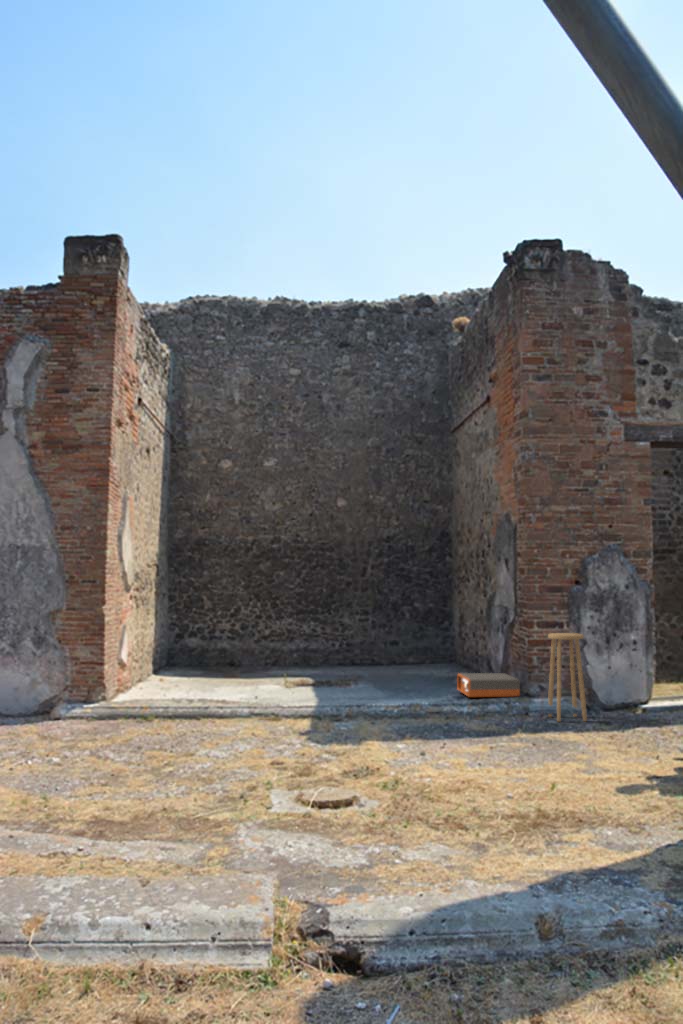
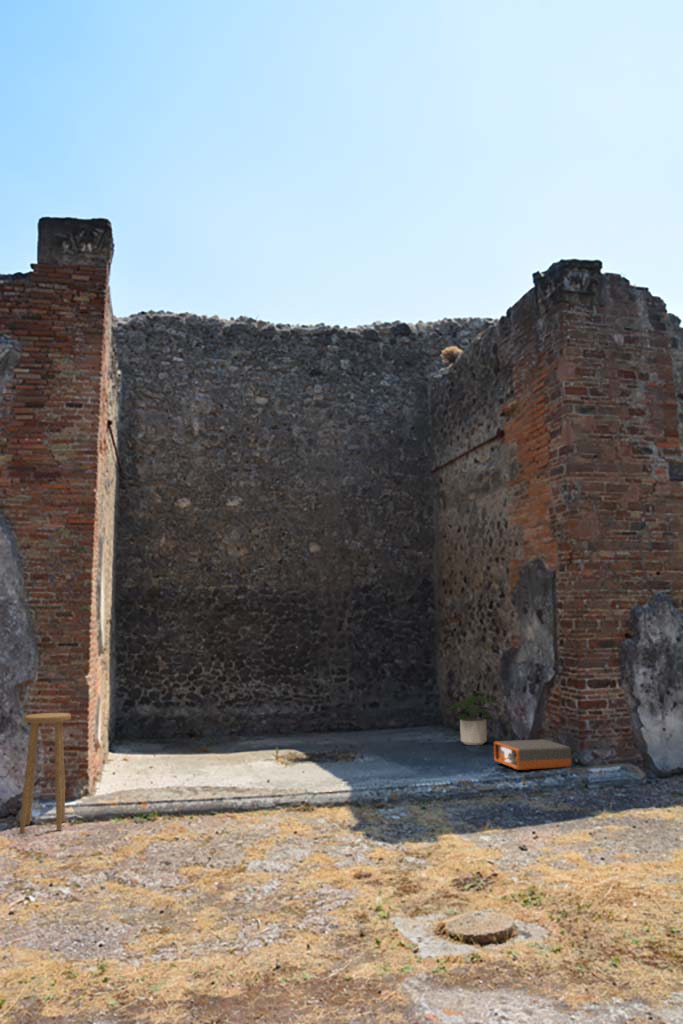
potted plant: none [435,633,482,679] -> present [445,692,498,745]
stool: present [548,633,587,722] -> present [20,713,71,833]

